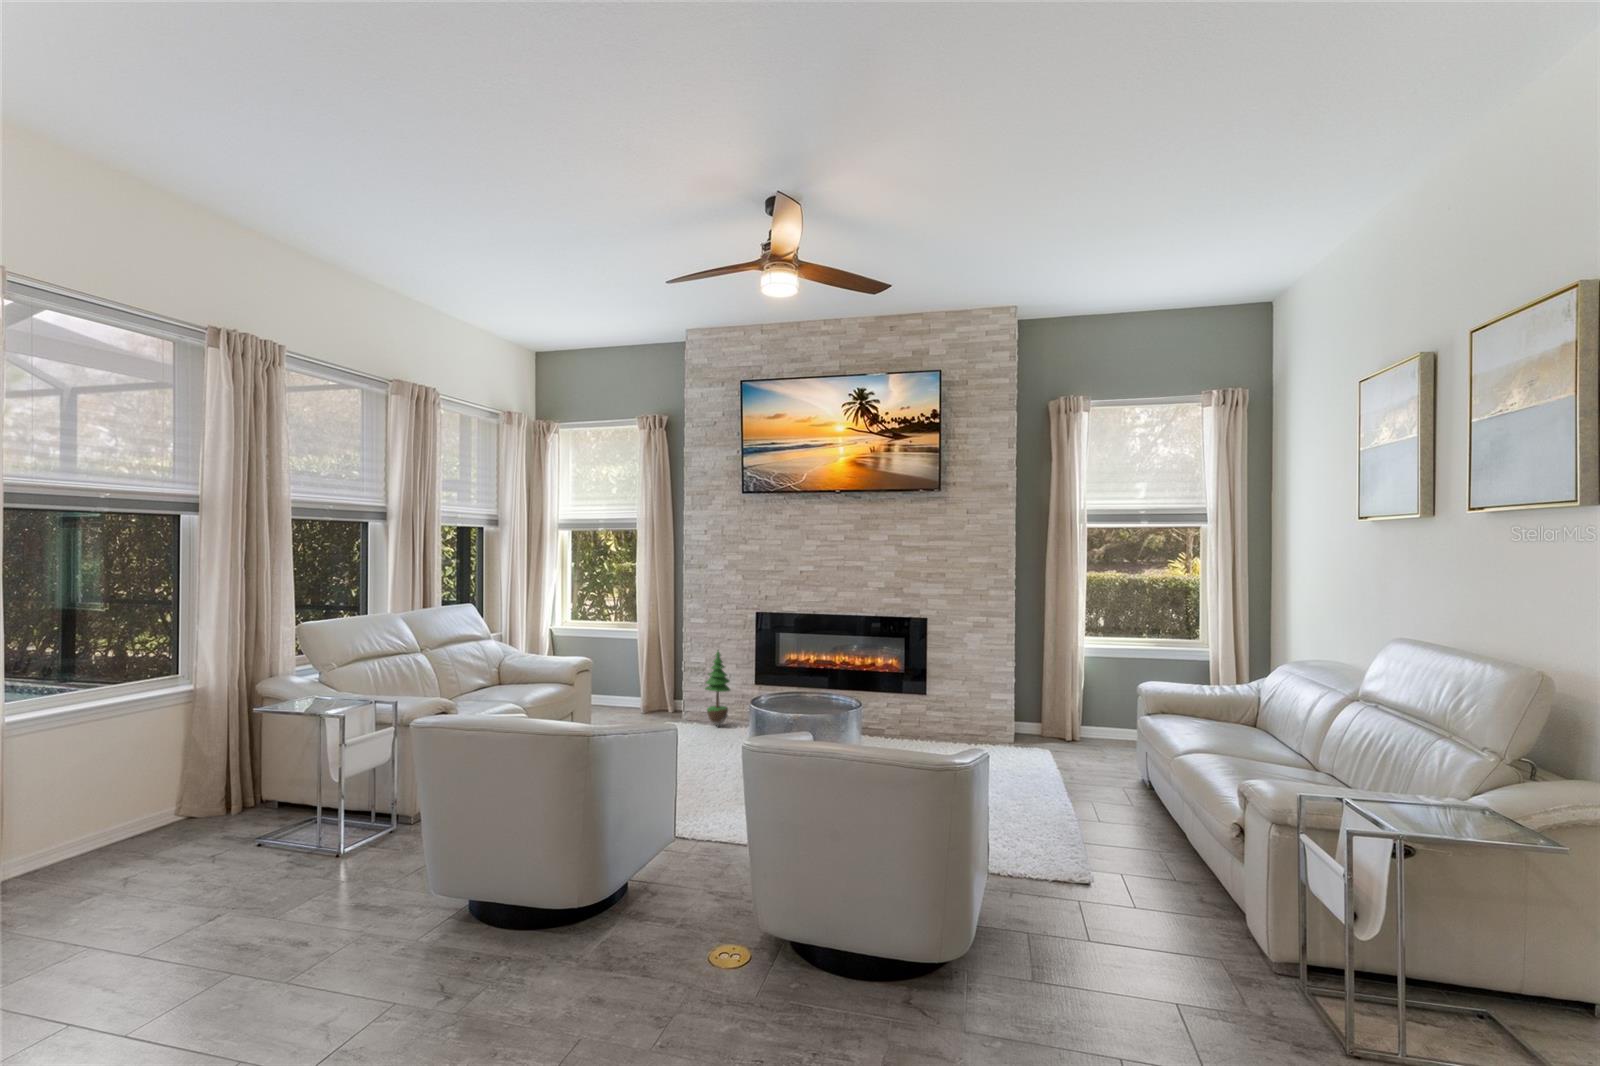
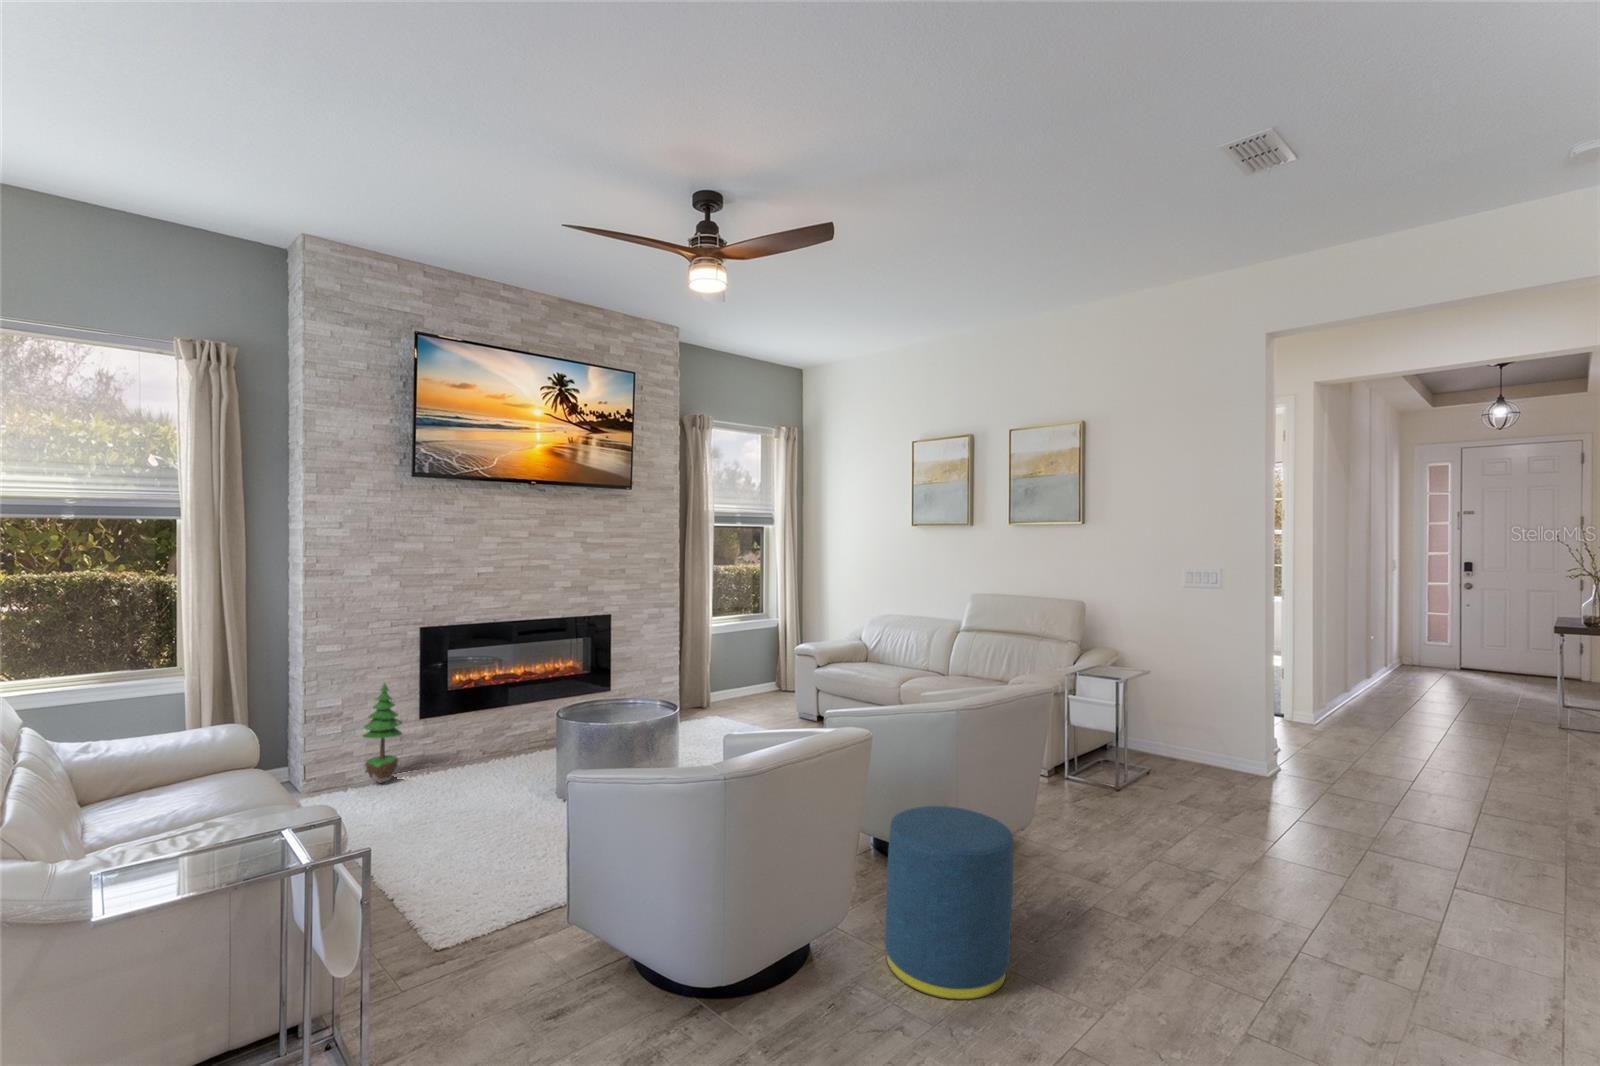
ottoman: none [527,798,669,1015] -> present [885,806,1014,1000]

